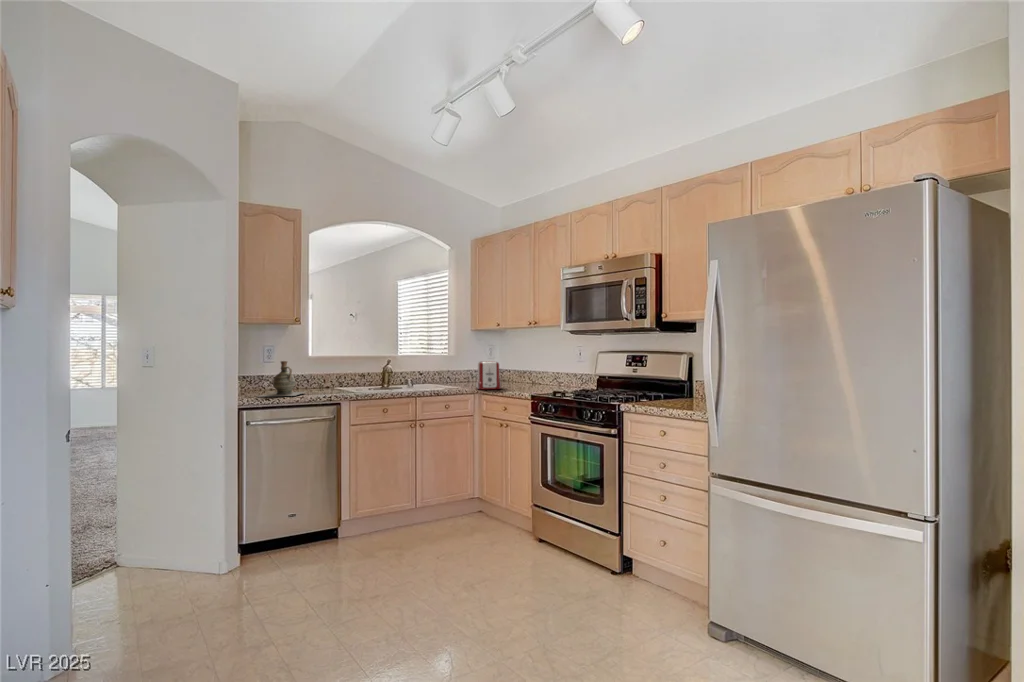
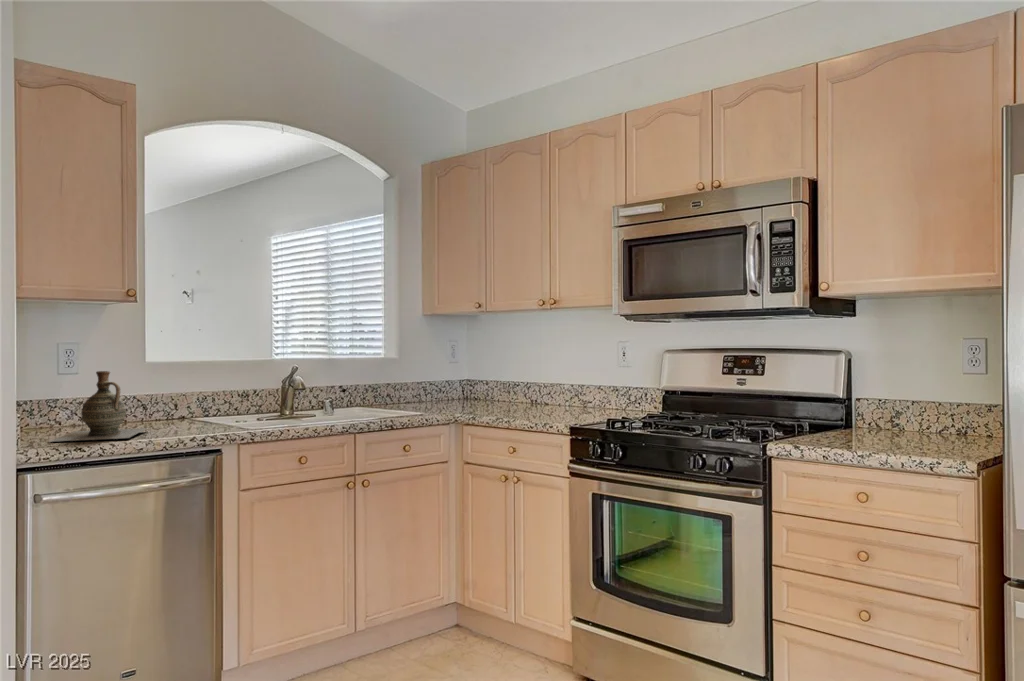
toaster: present [476,362,501,390] -> none [450,368,500,417]

